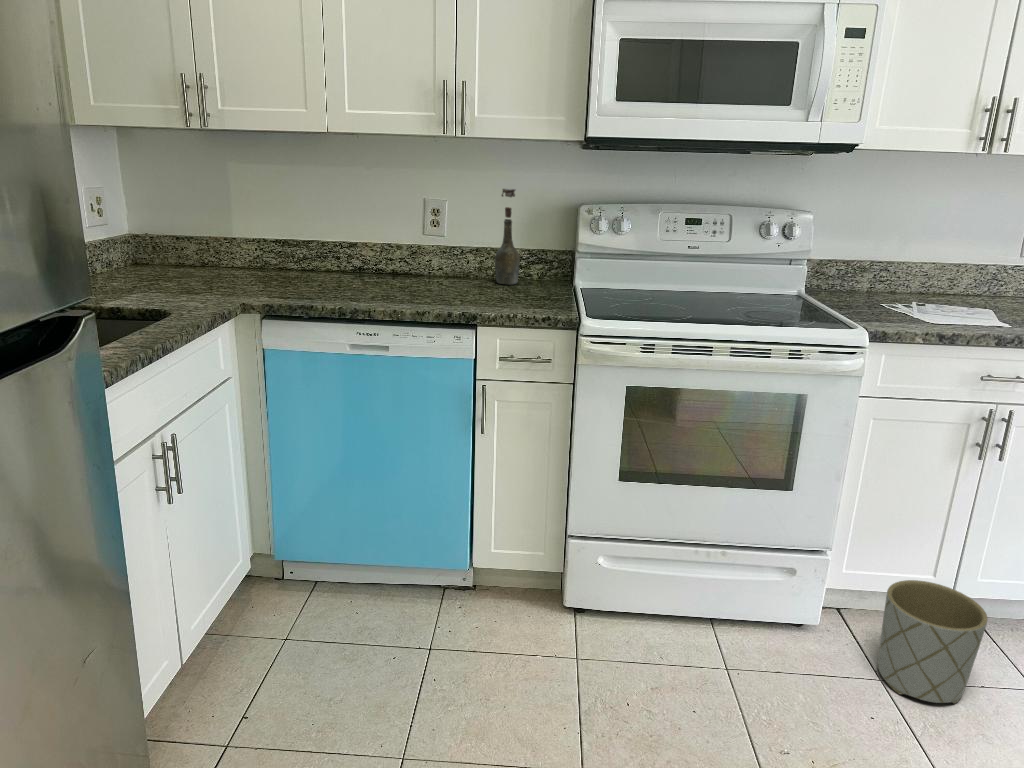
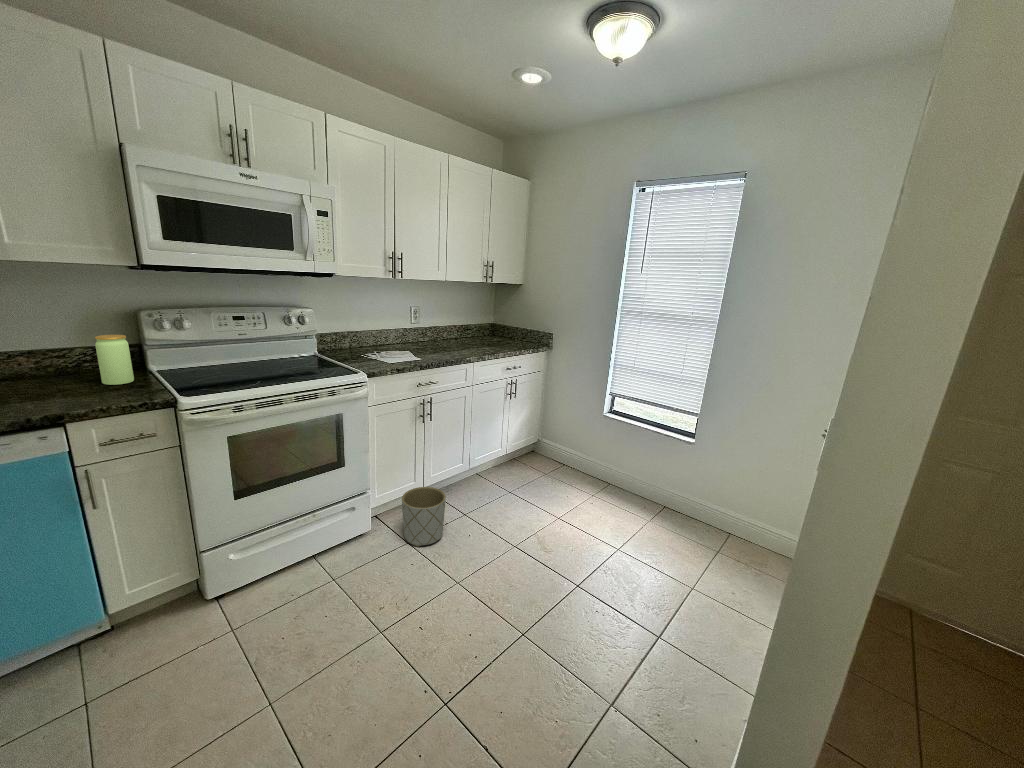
bottle: present [495,188,520,285] -> none [52,301,88,380]
jar: none [524,231,557,294] -> present [95,335,134,385]

